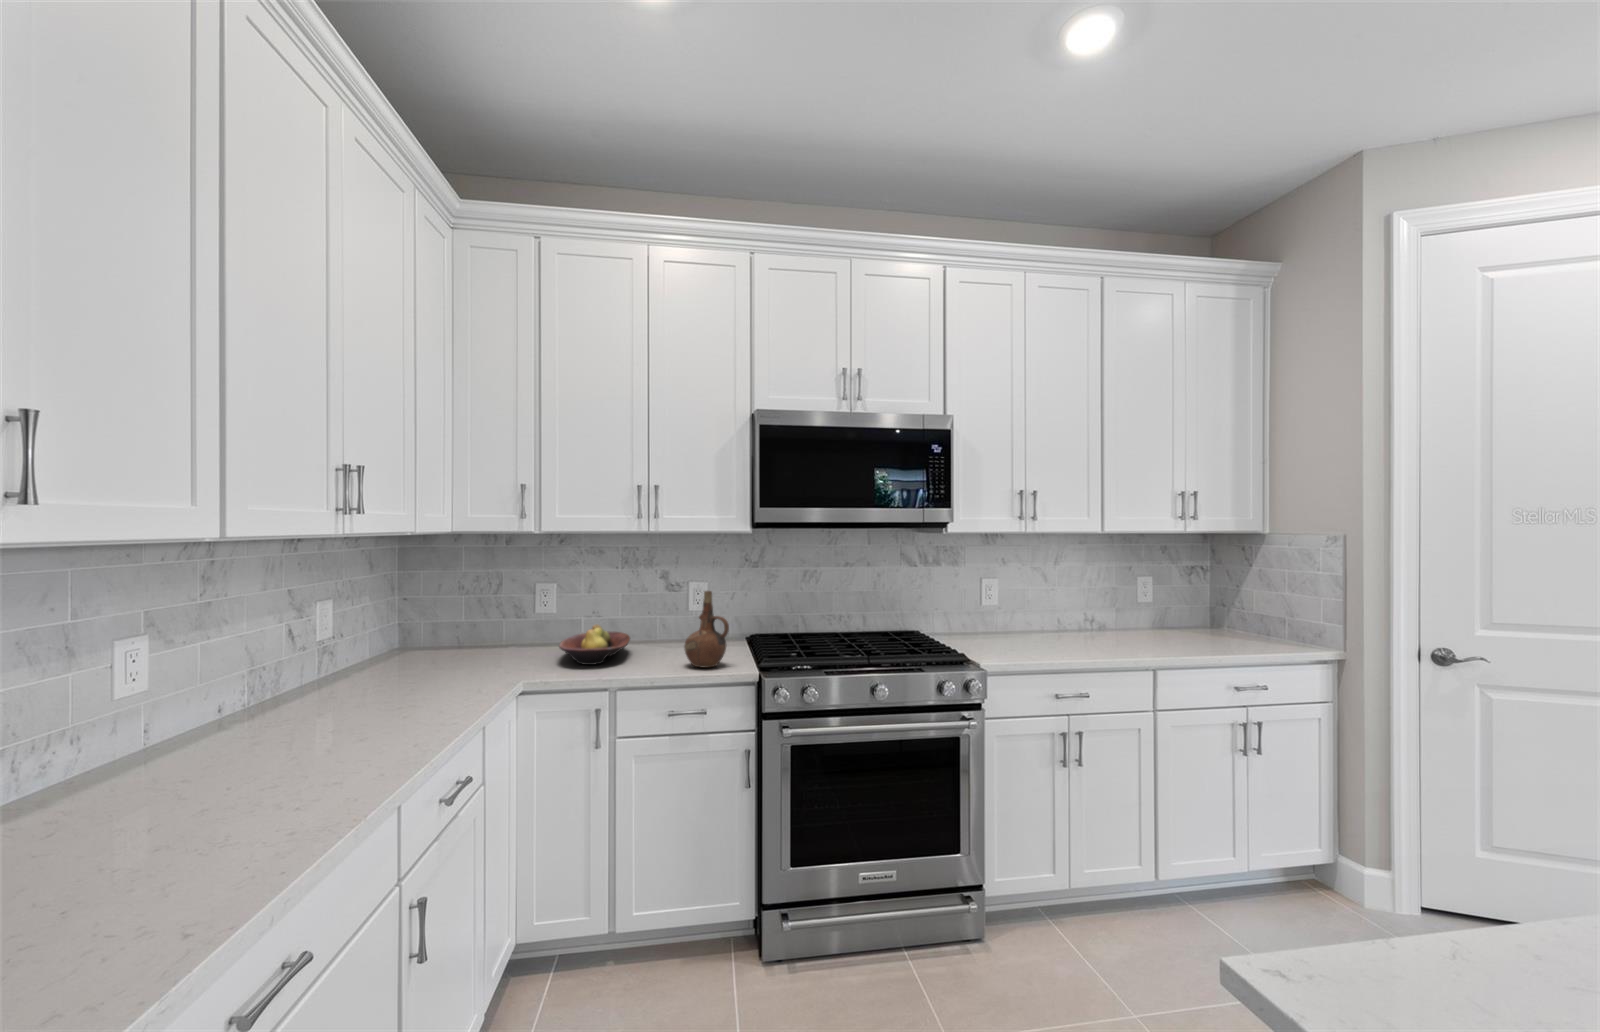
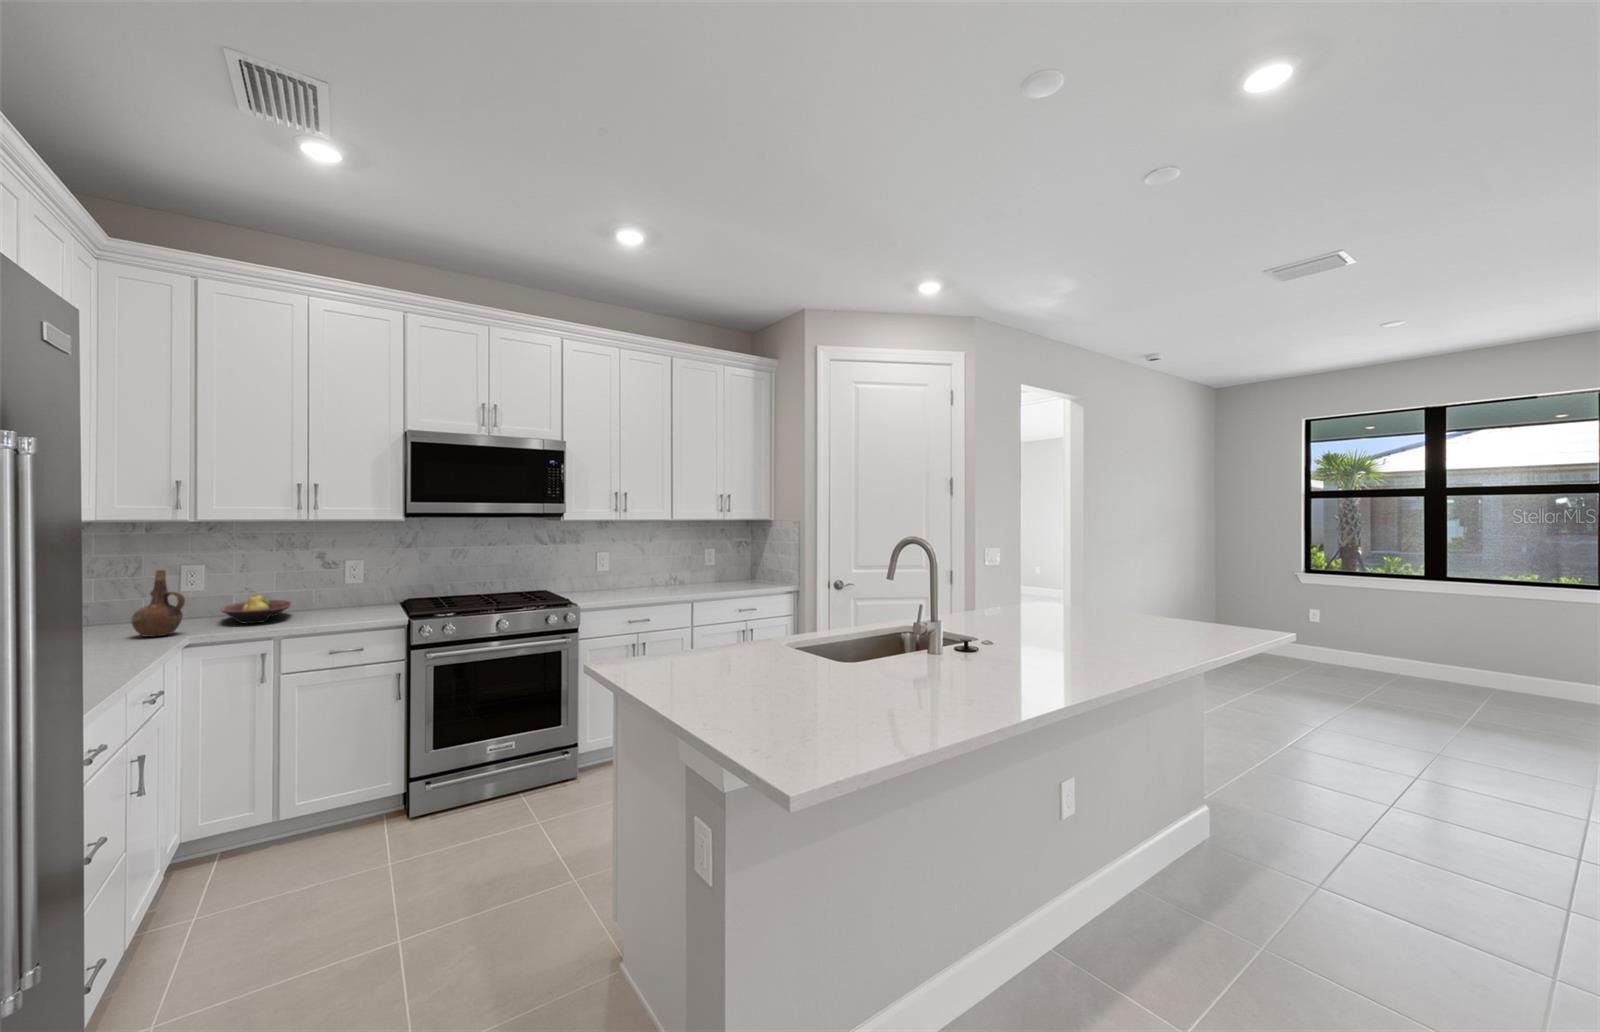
ceramic pitcher: present [684,591,729,667] -> present [131,570,185,636]

